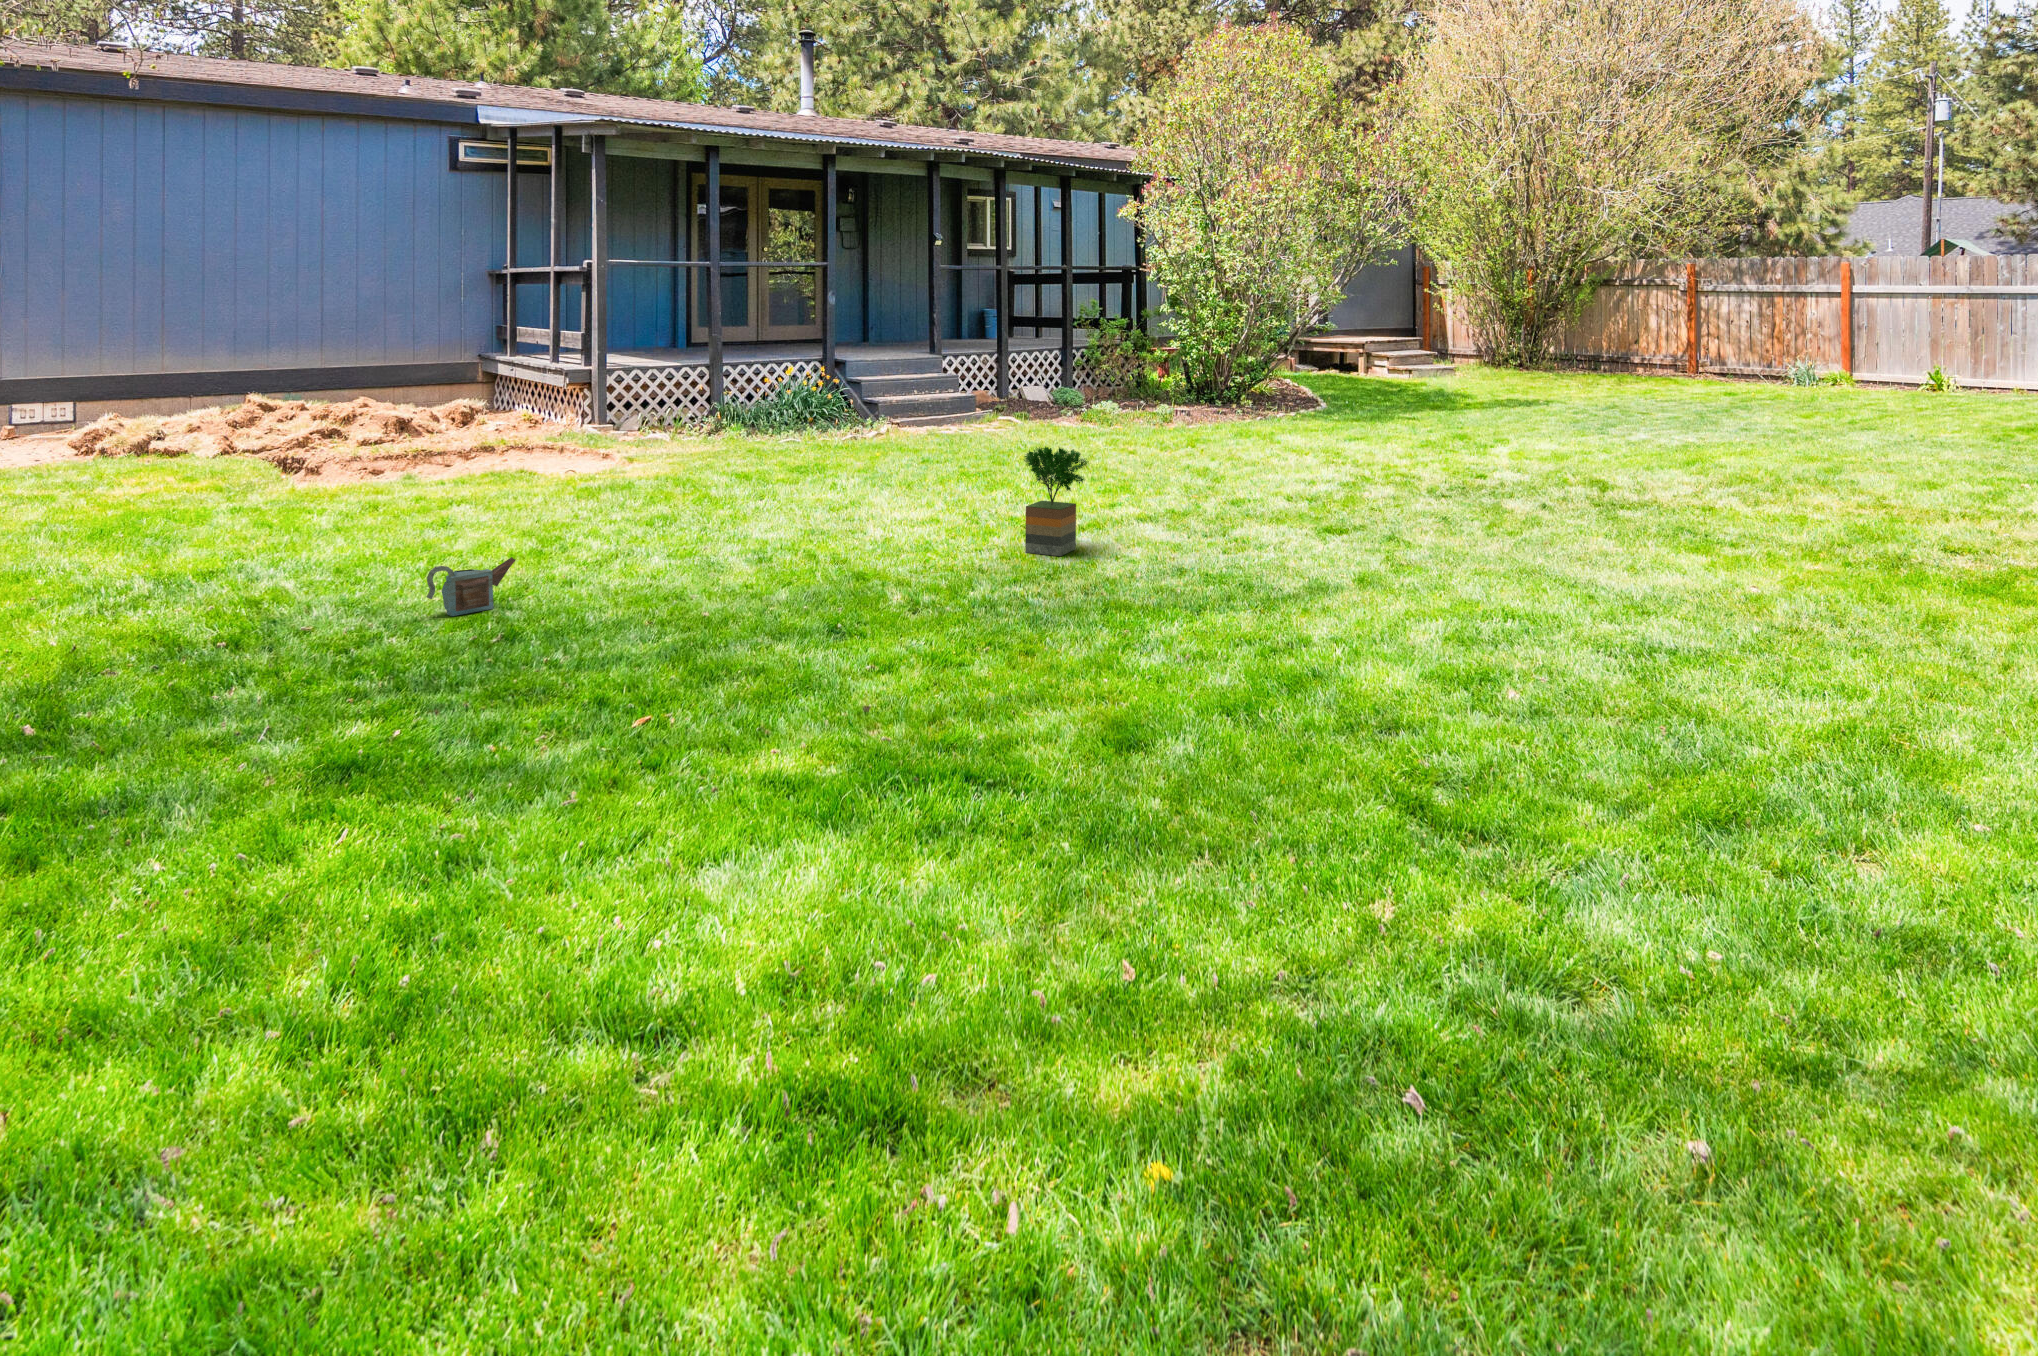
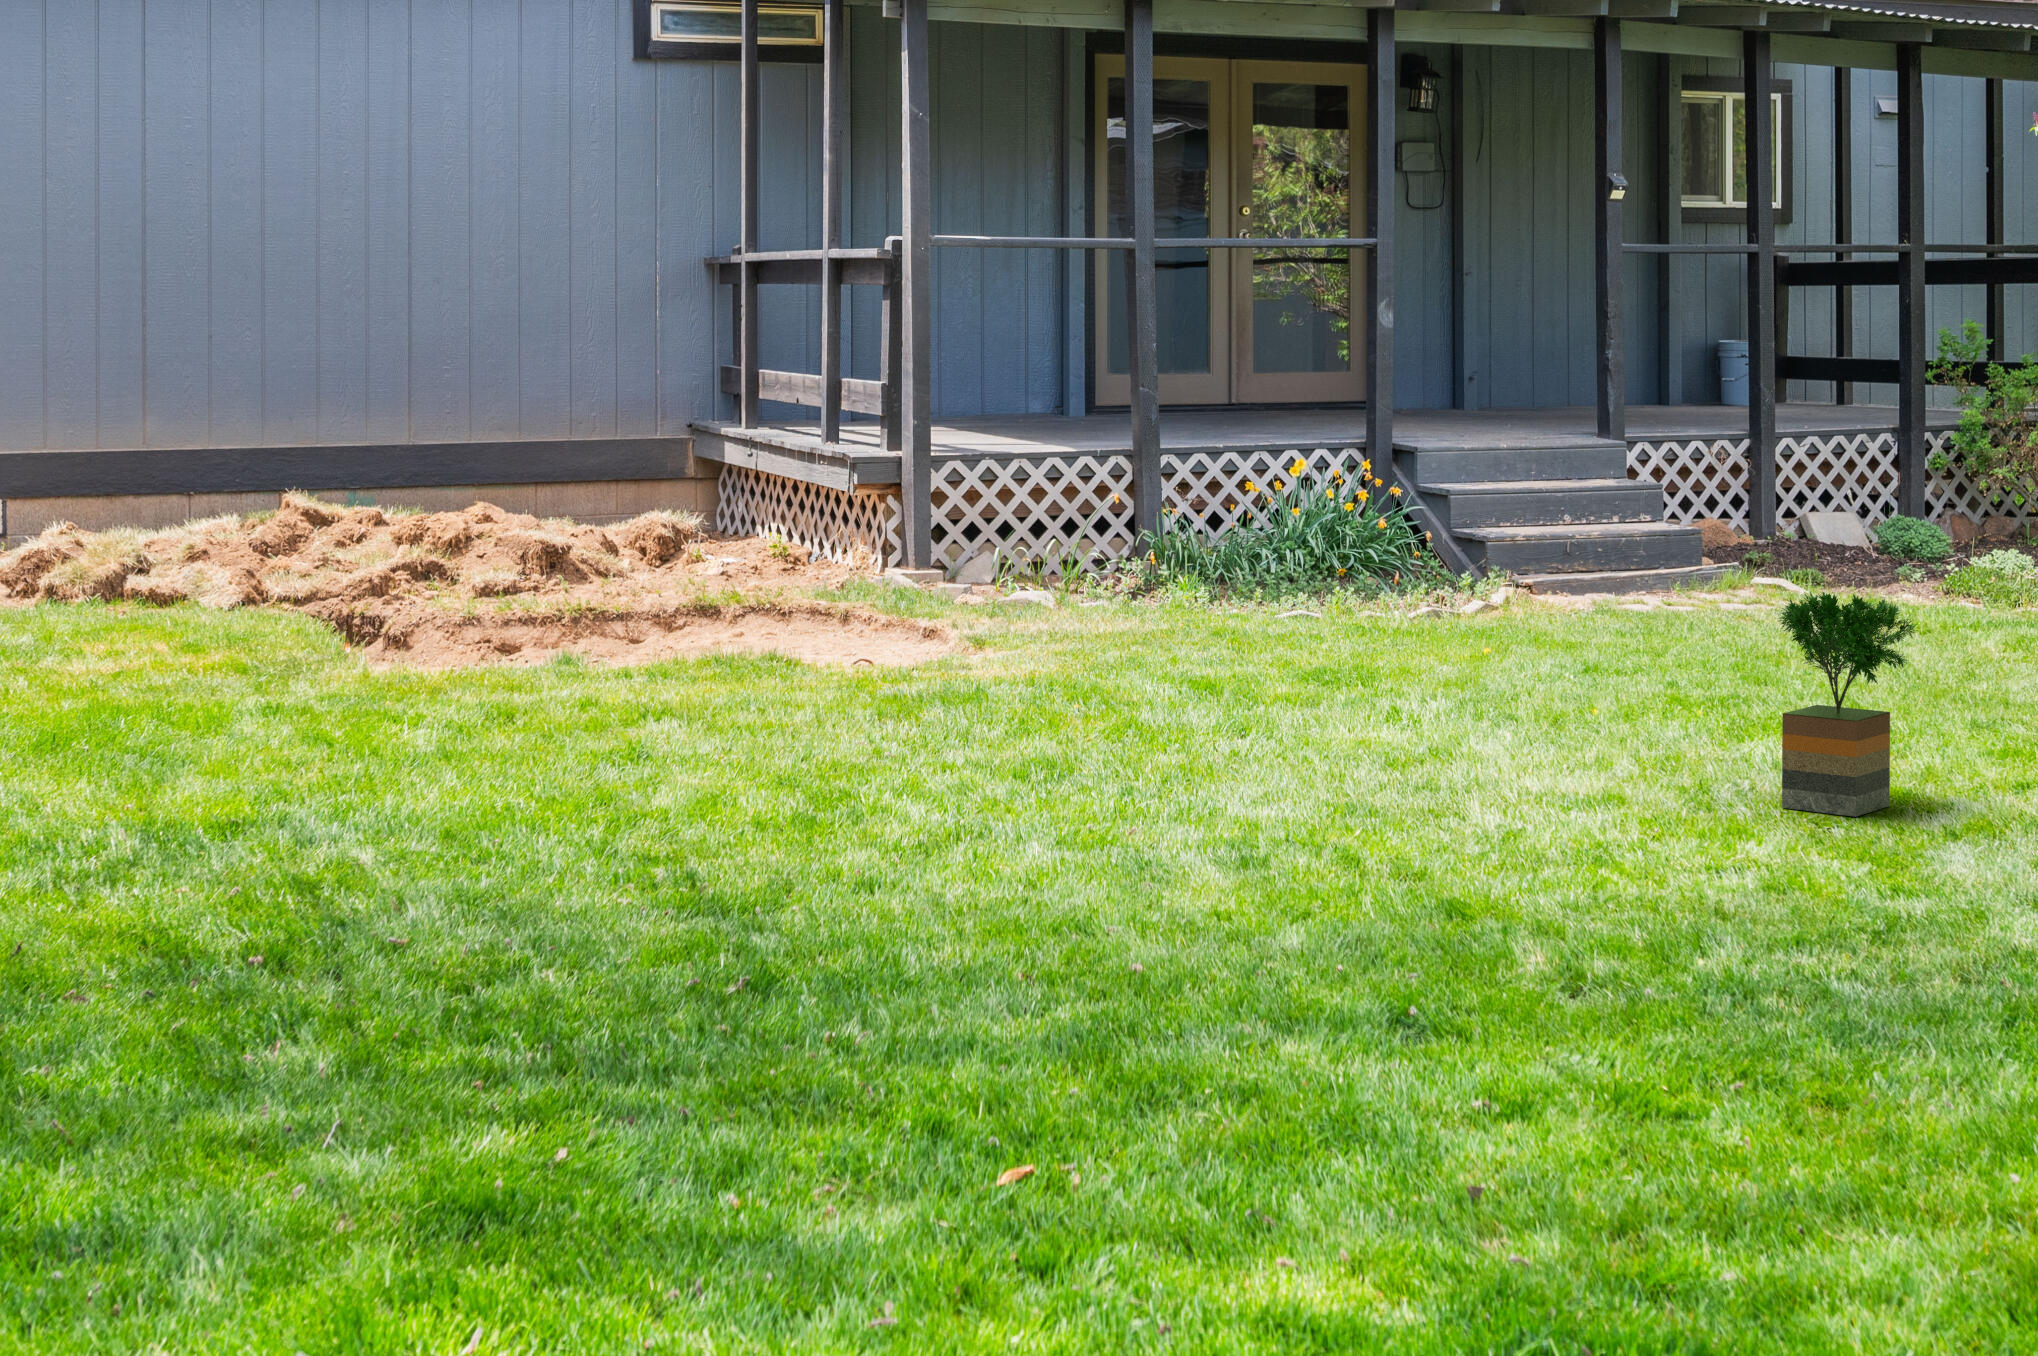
watering can: present [426,557,516,616] -> none [662,763,812,863]

